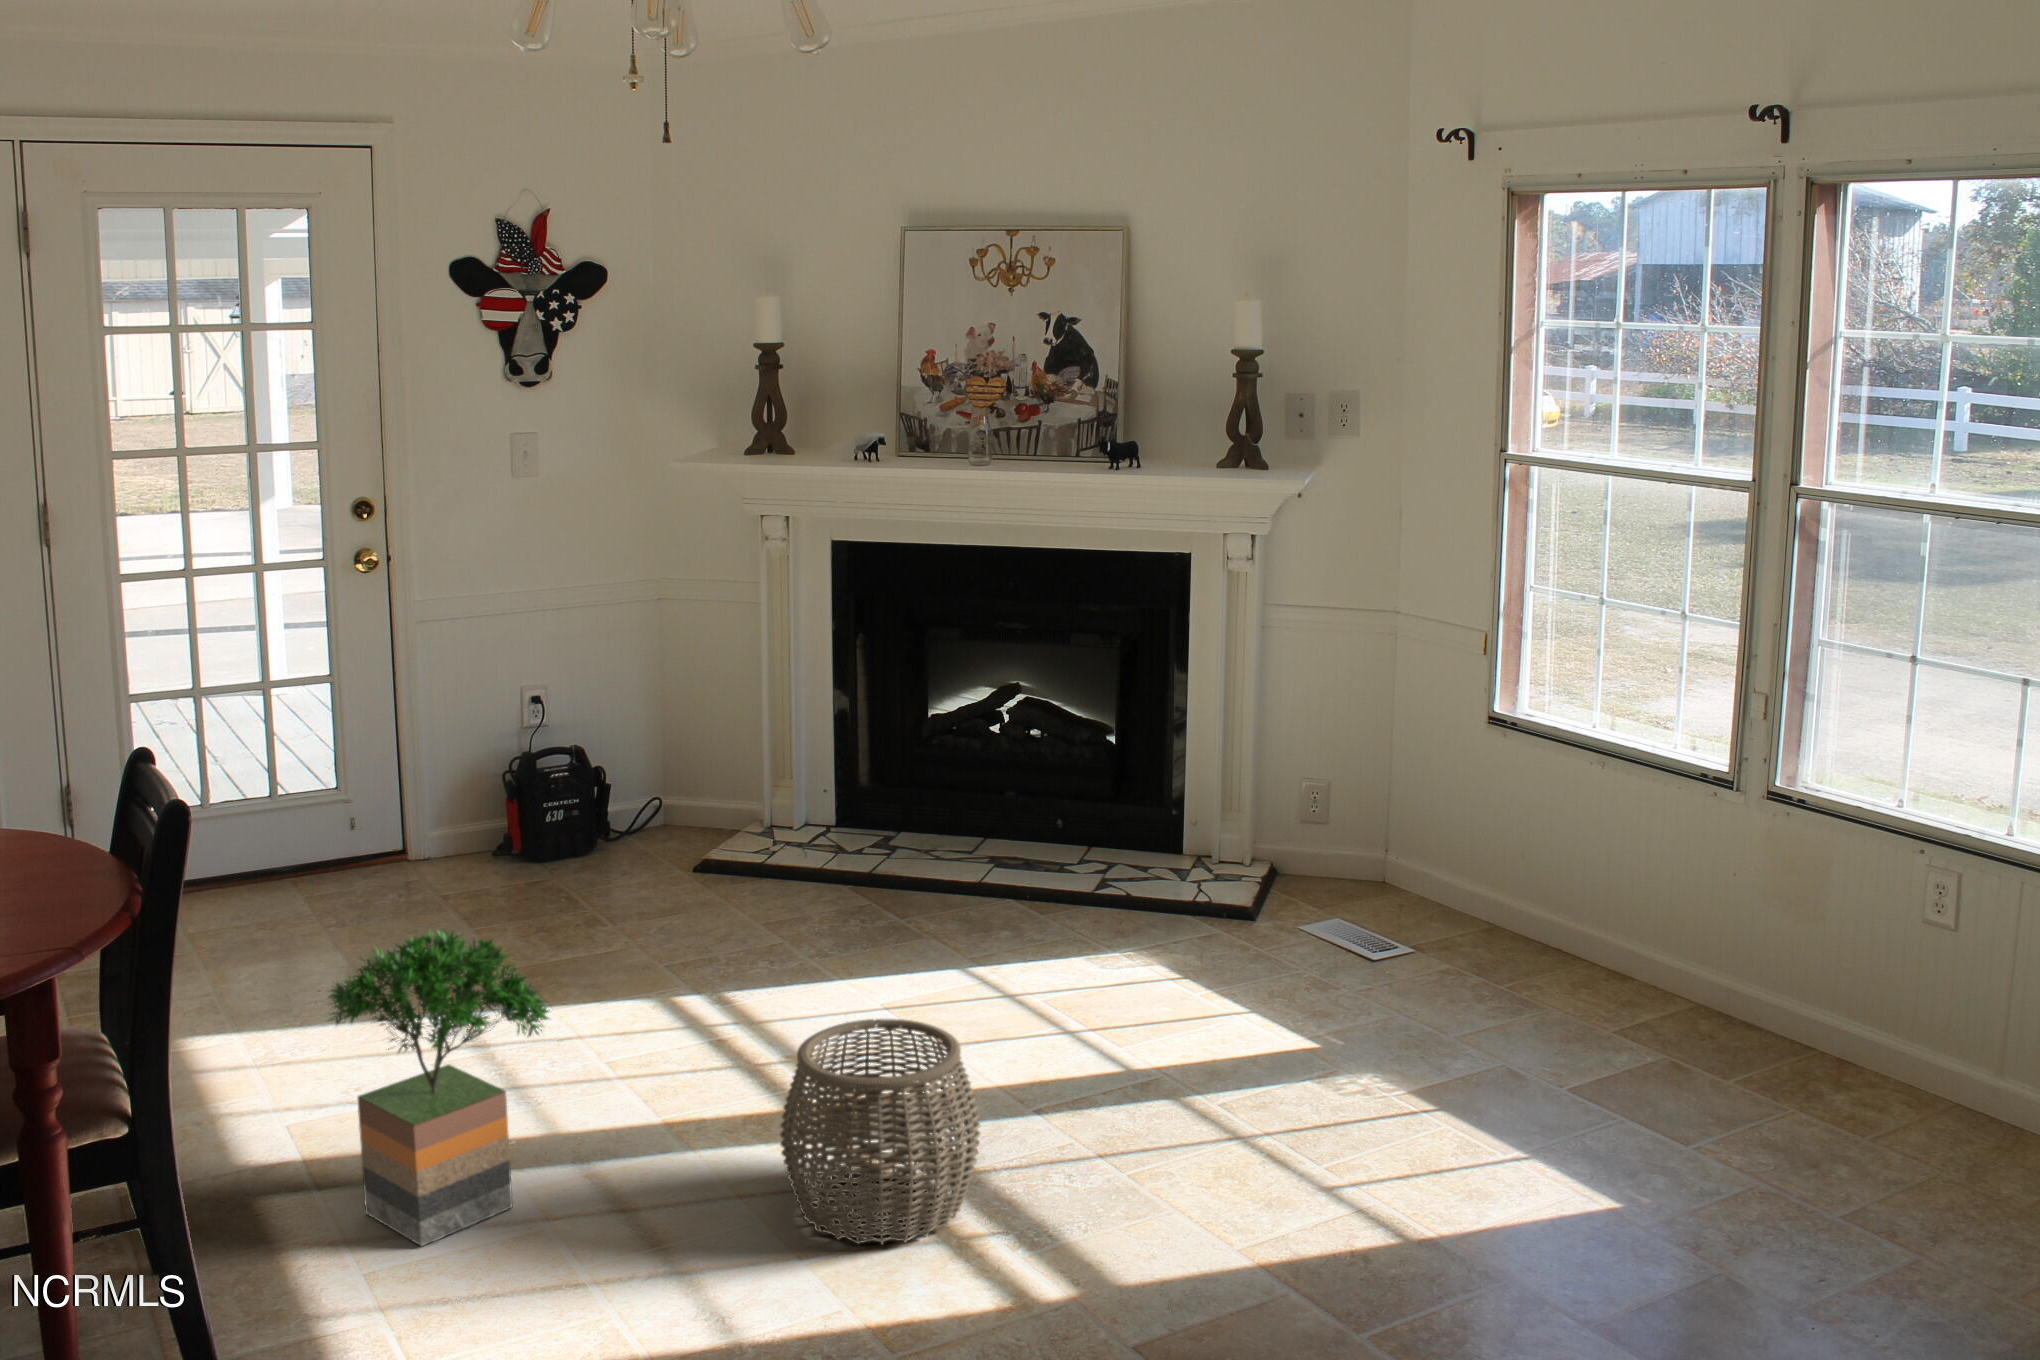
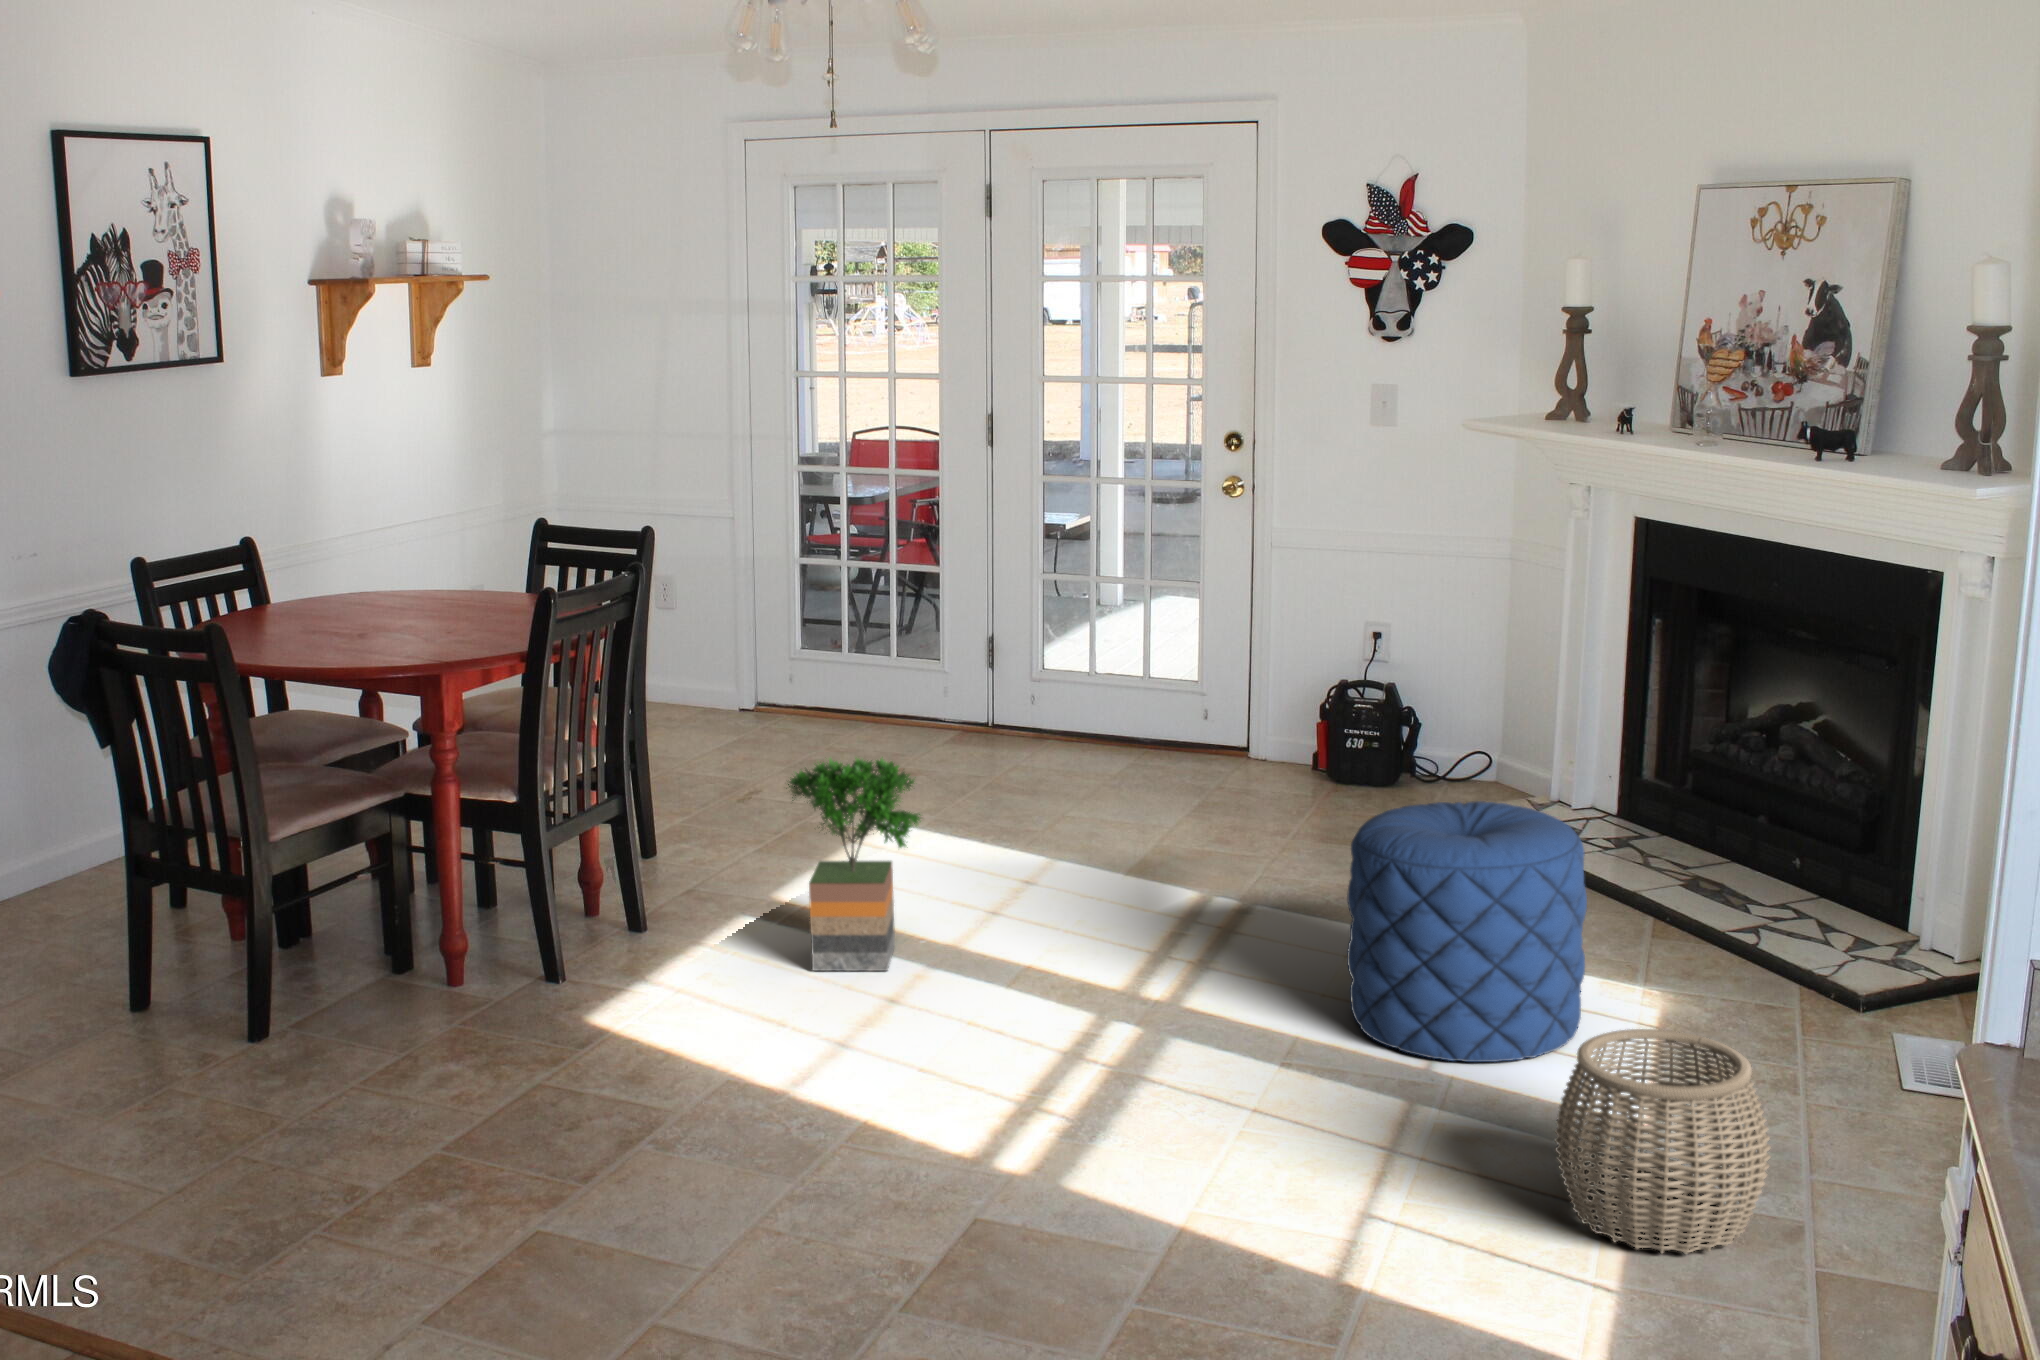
pouf: none [995,810,1227,1076] -> present [1347,801,1587,1062]
woven basket: present [780,1019,980,1244] -> present [1554,1029,1770,1254]

